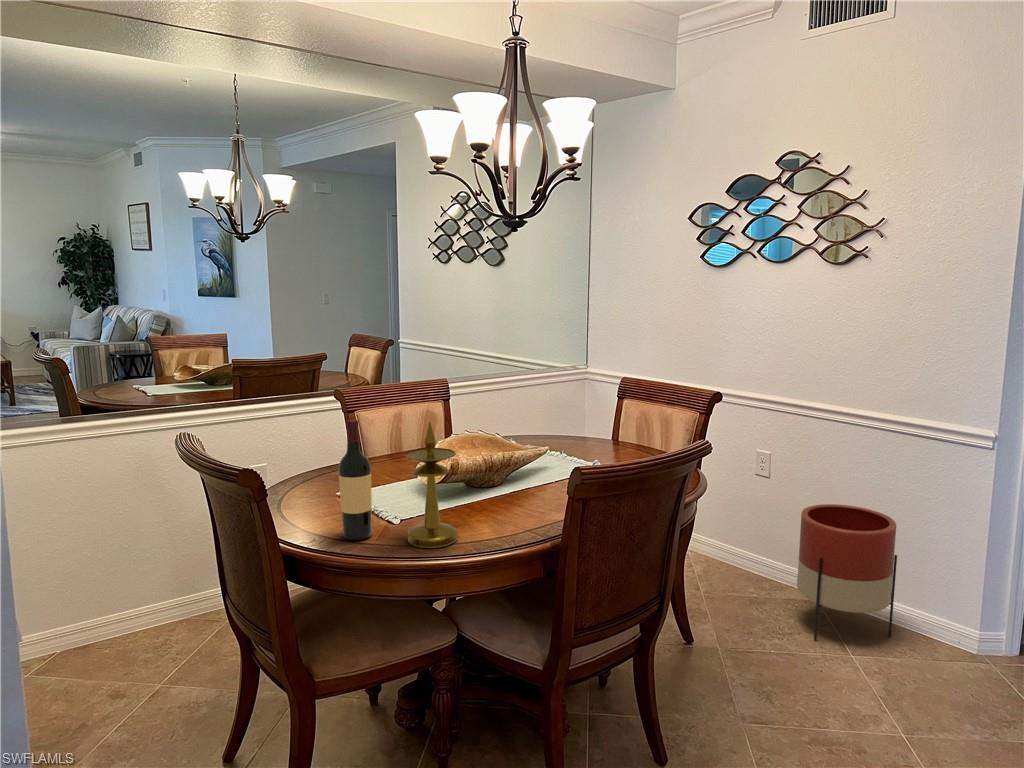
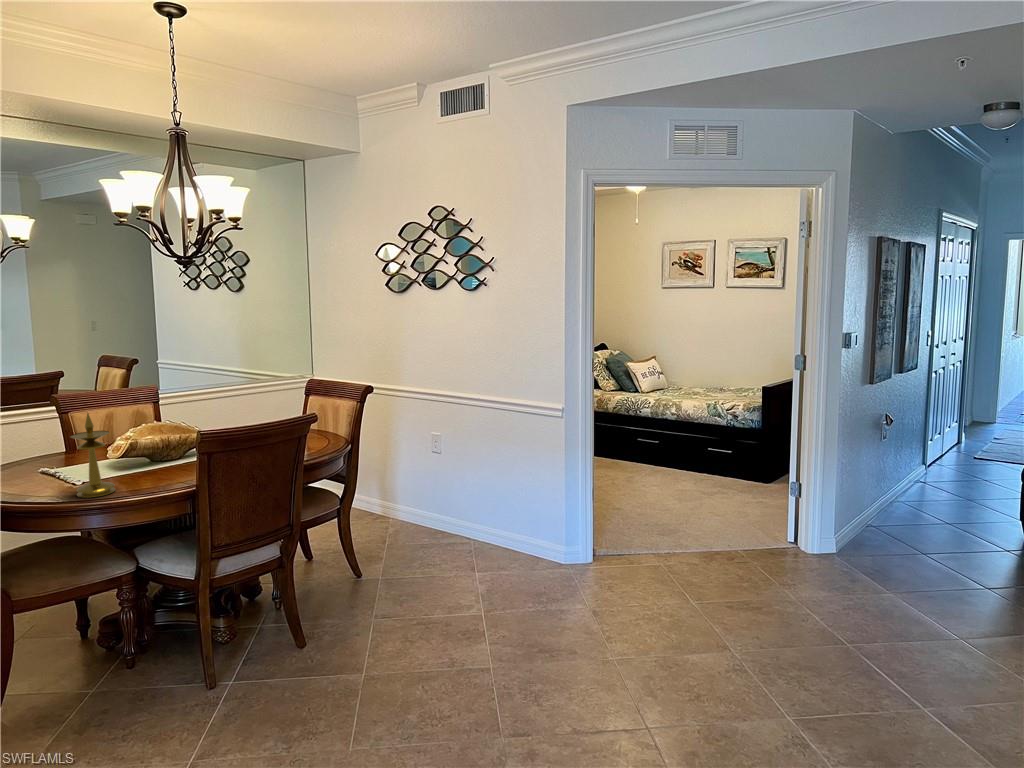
wine bottle: present [338,419,372,540] -> none [22,414,52,497]
planter: present [797,504,897,641] -> none [443,465,508,562]

